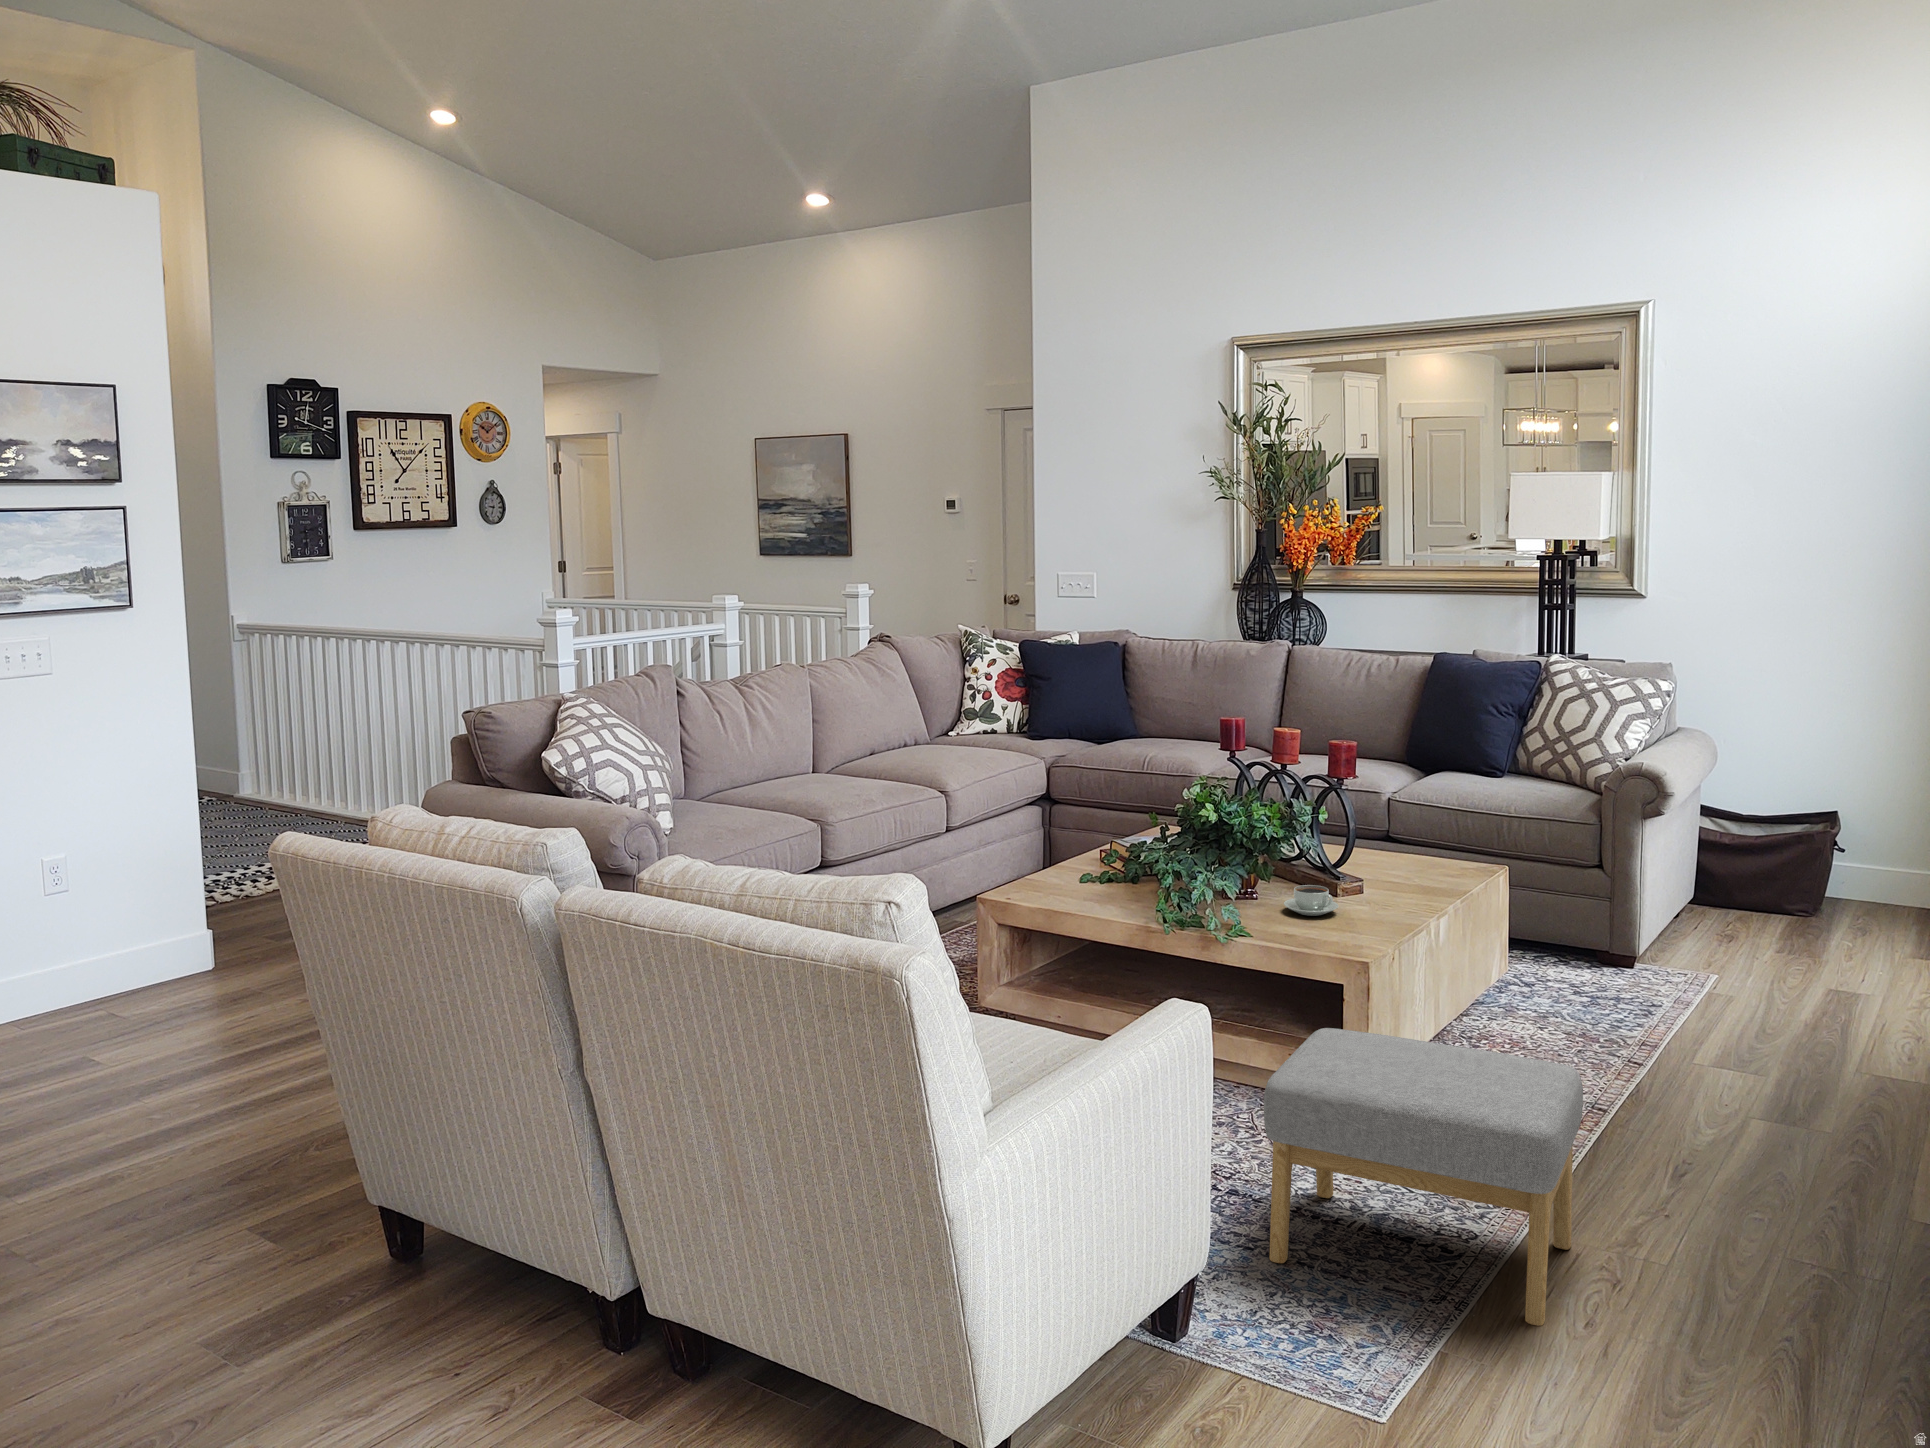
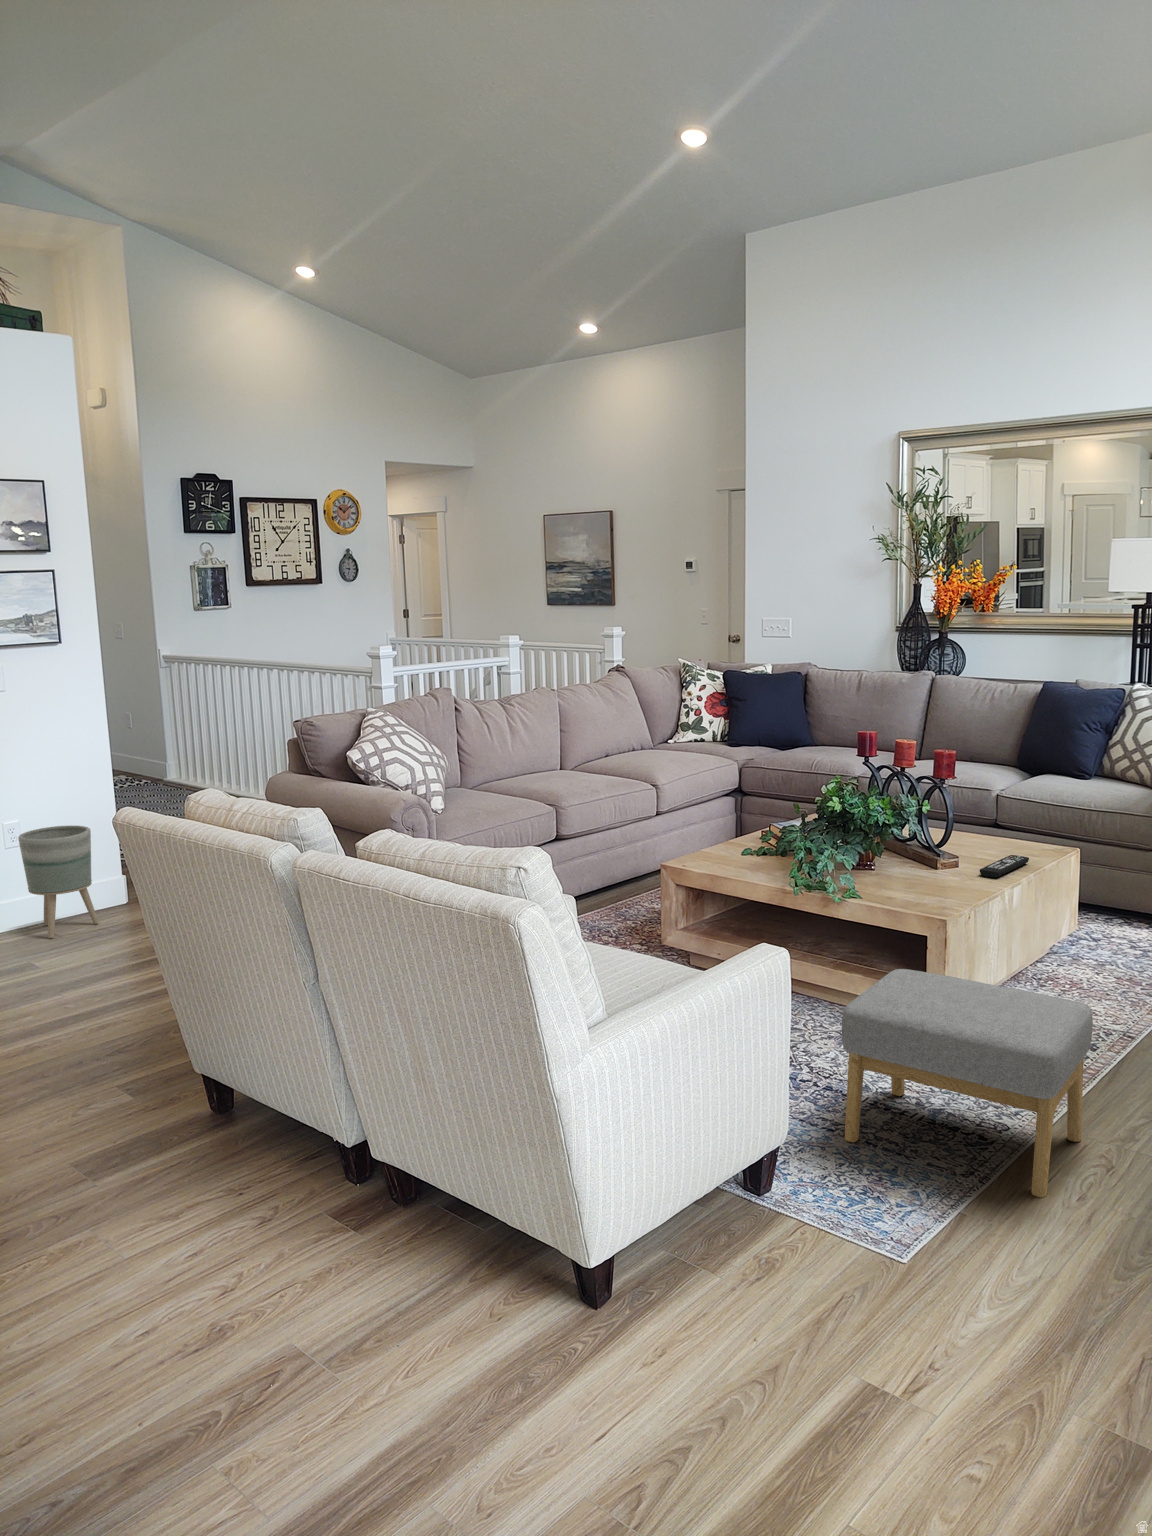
planter: none [65,861,178,1021] -> present [18,826,99,938]
remote control: none [1394,876,1451,906] -> present [979,855,1029,878]
coffee cup: present [1284,885,1339,916] -> none [892,860,934,884]

